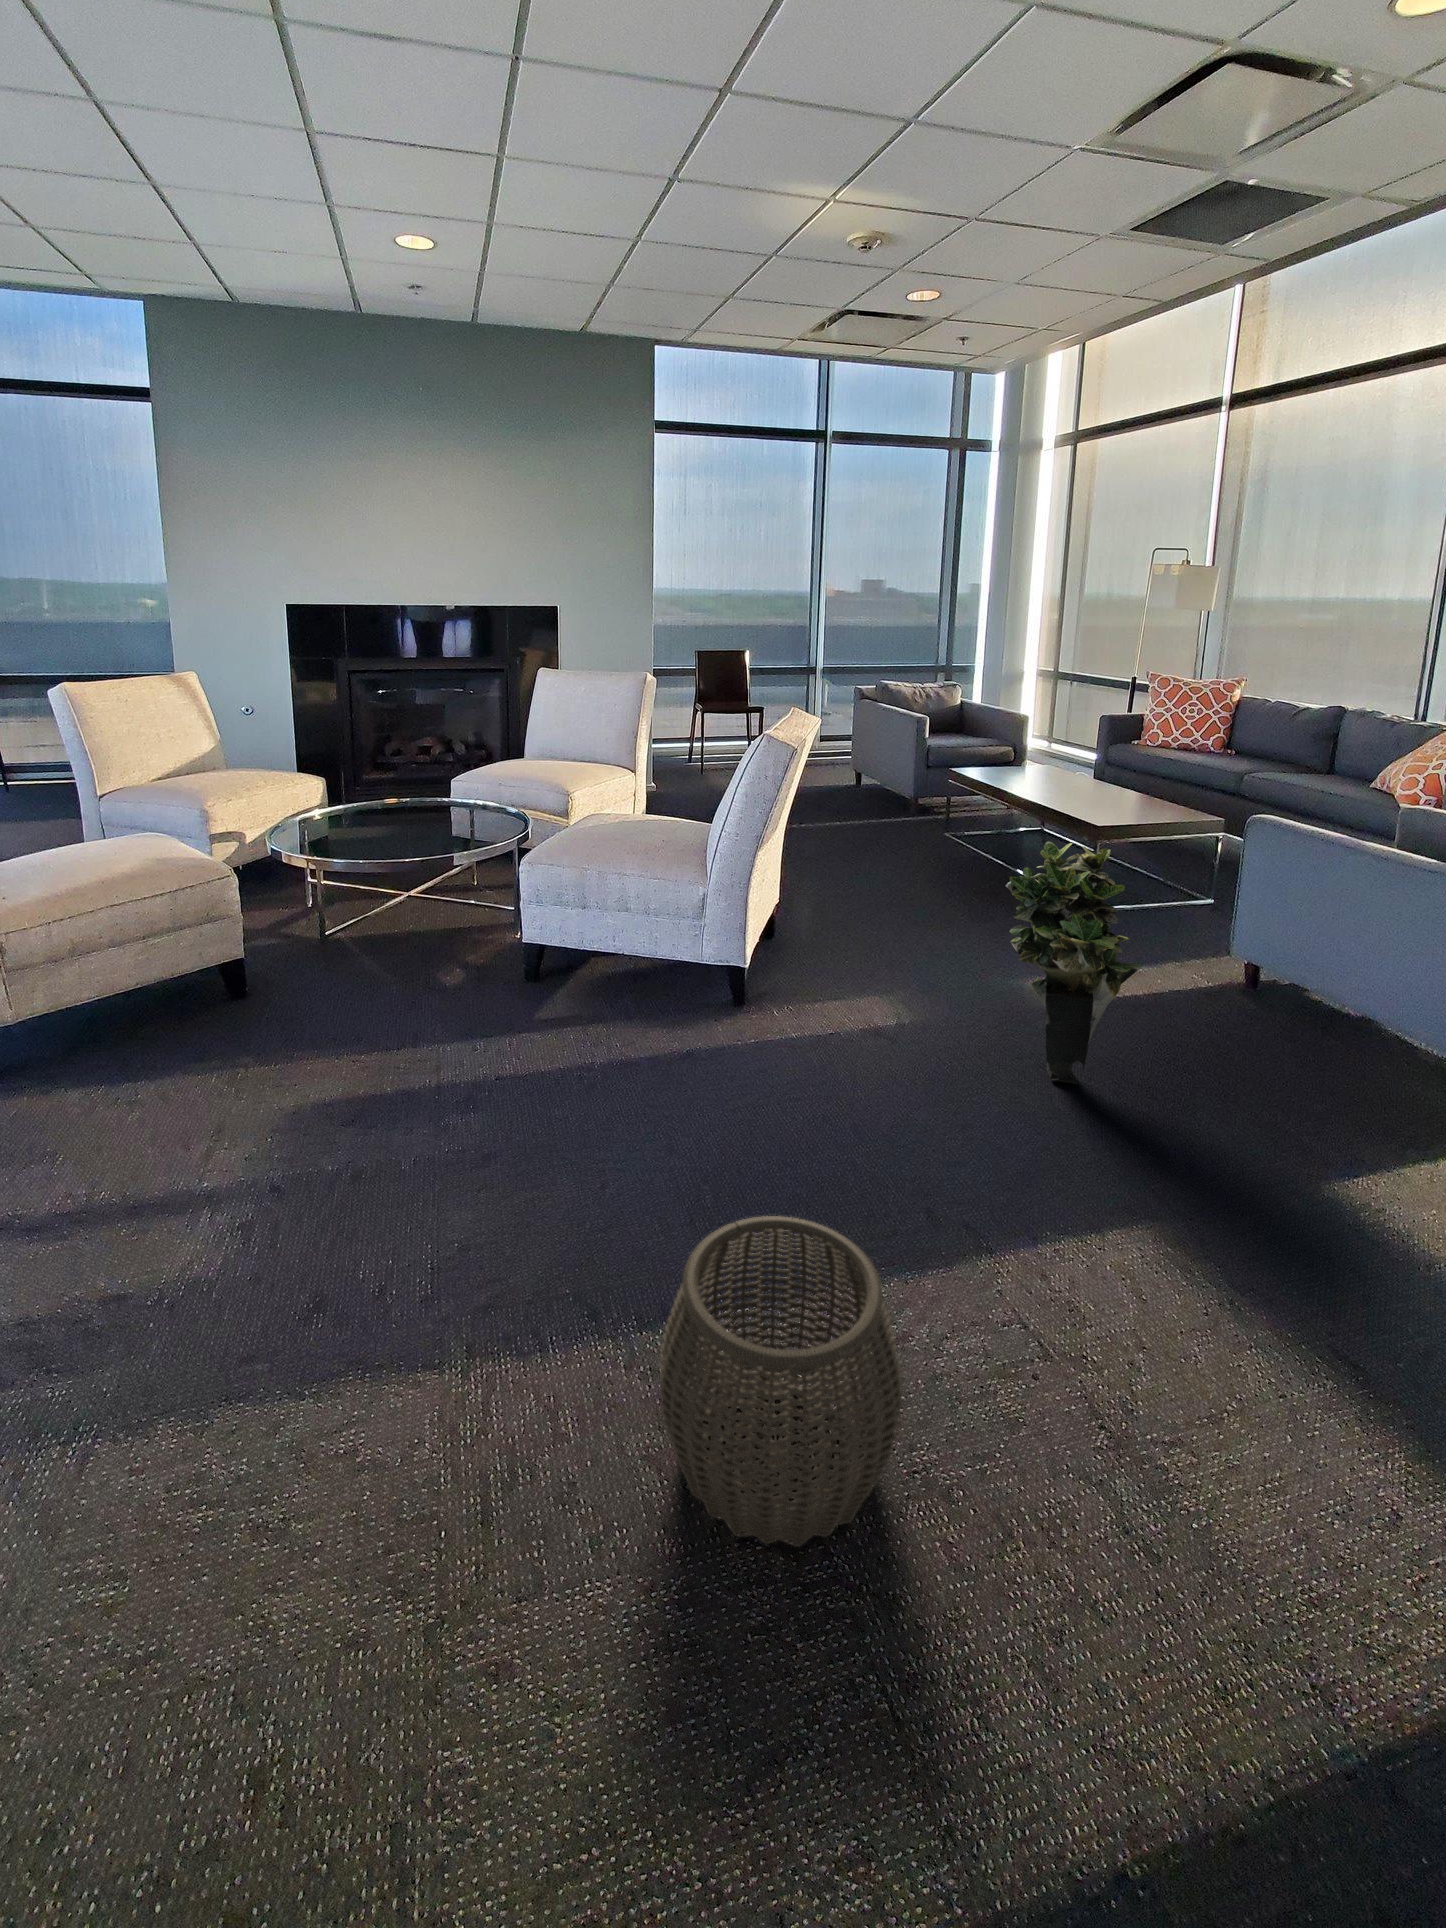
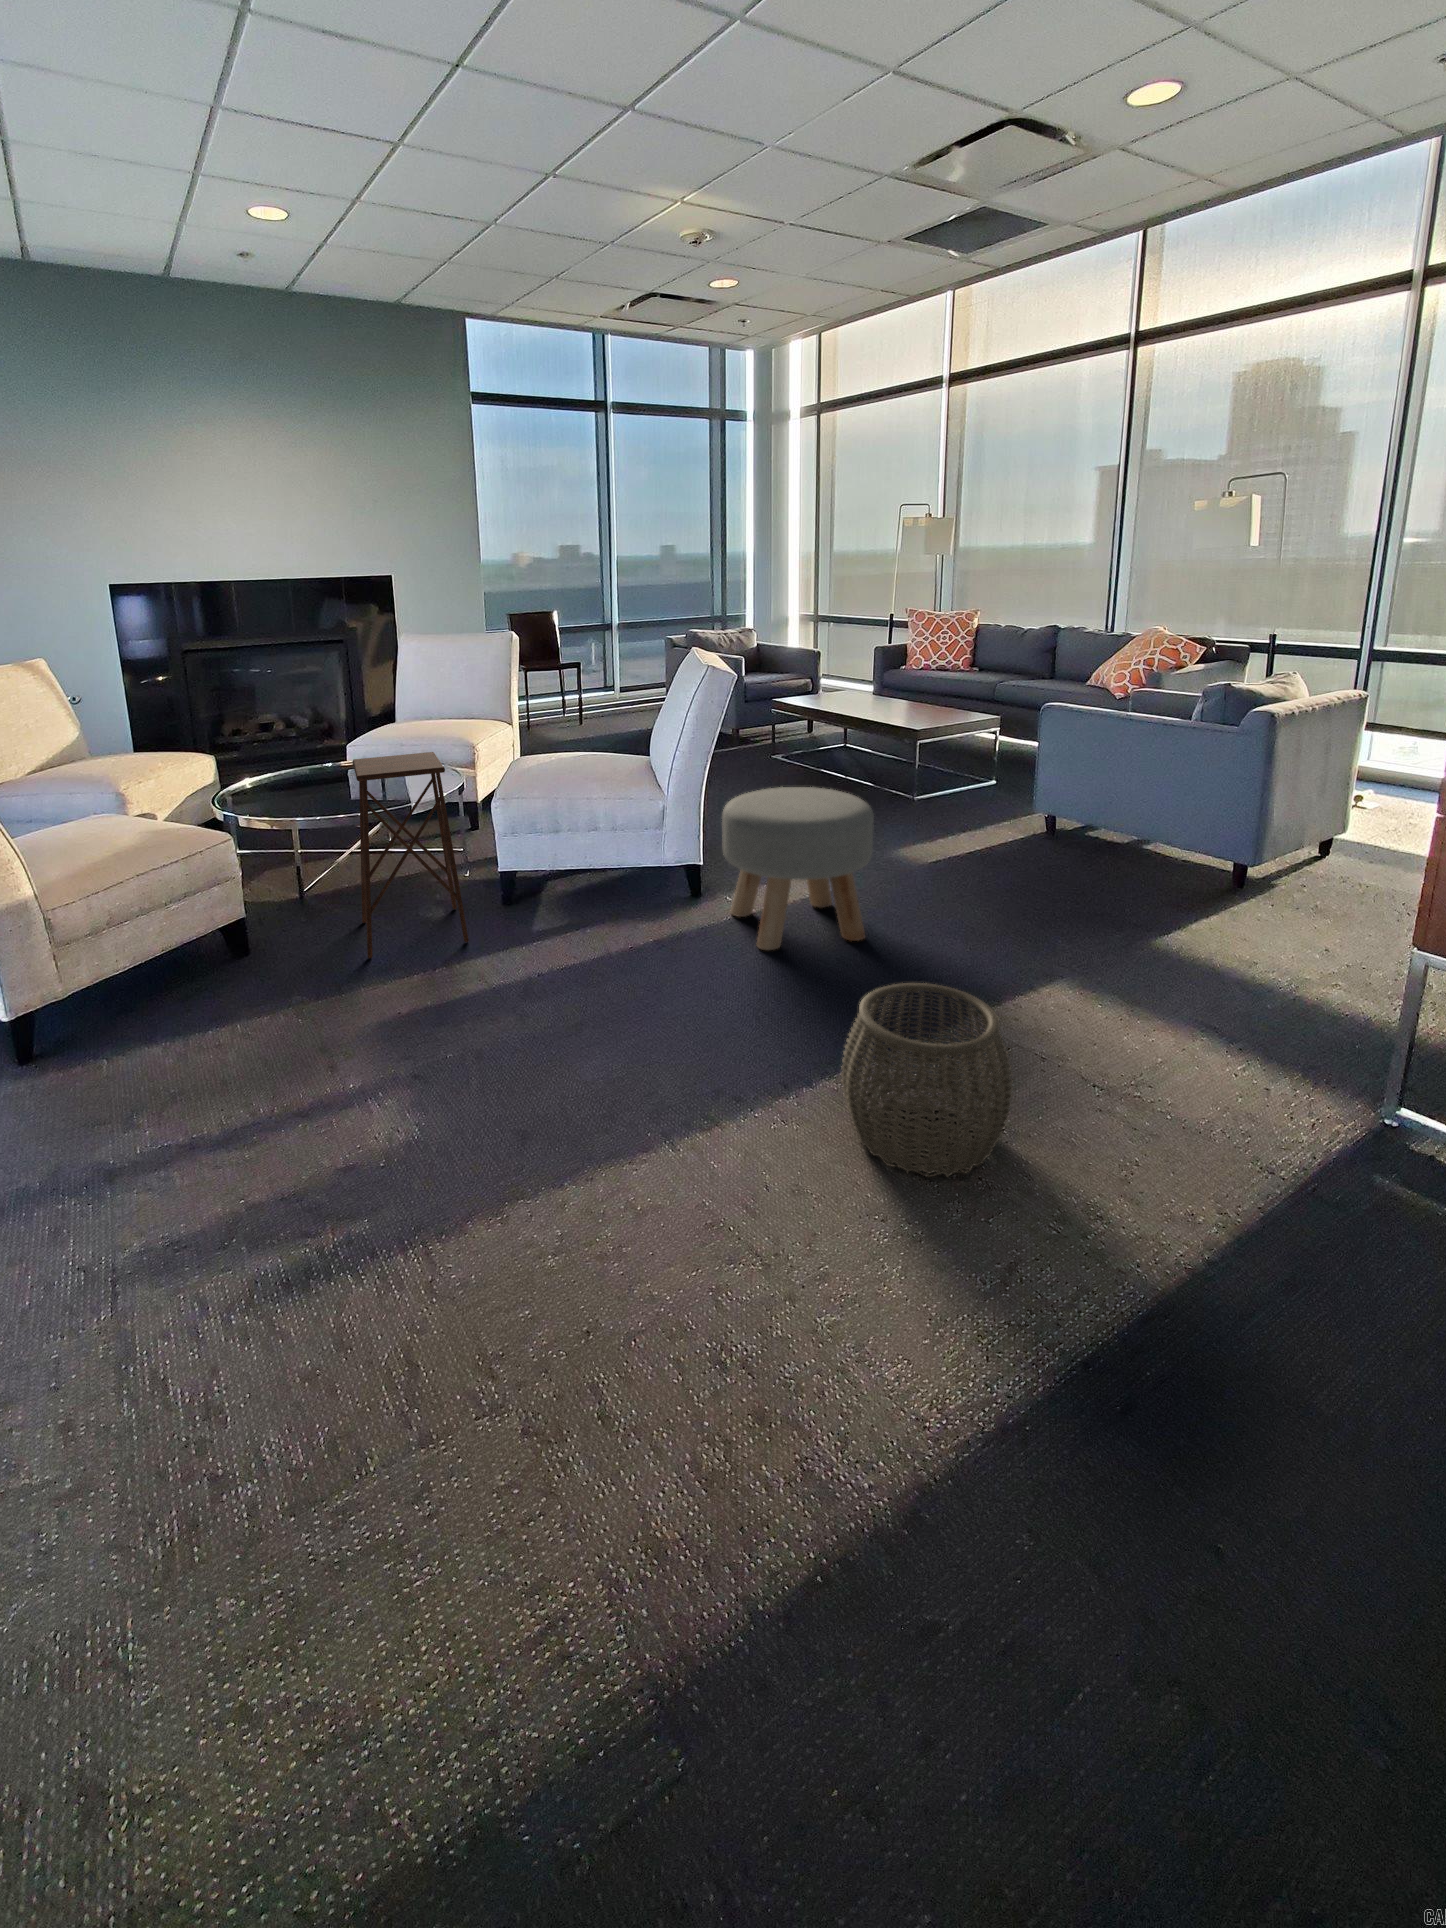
side table: none [332,804,467,1027] -> present [353,752,469,958]
potted plant: present [1006,842,1140,1084] -> none [909,733,1013,911]
ottoman: none [736,889,927,1104] -> present [722,787,874,950]

